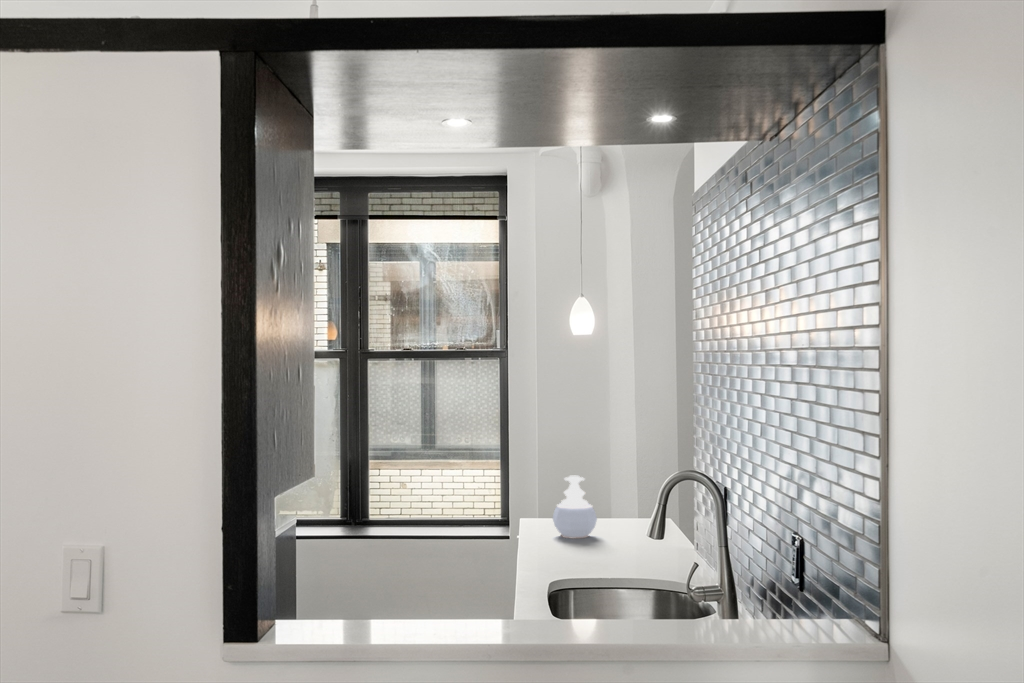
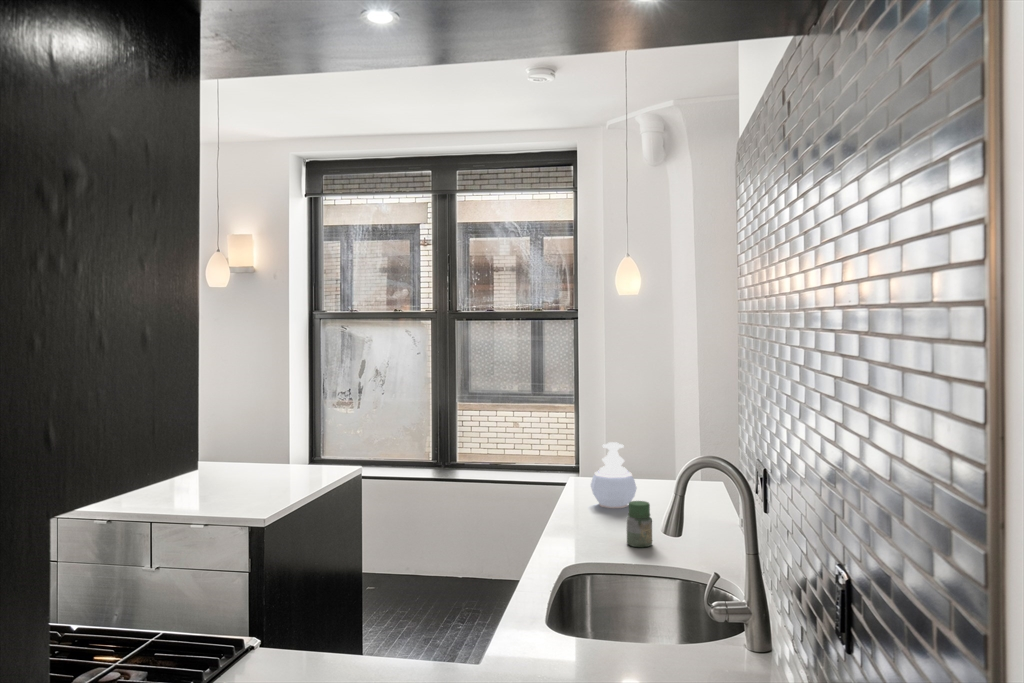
jar: none [599,524,622,565] -> present [627,501,652,547]

